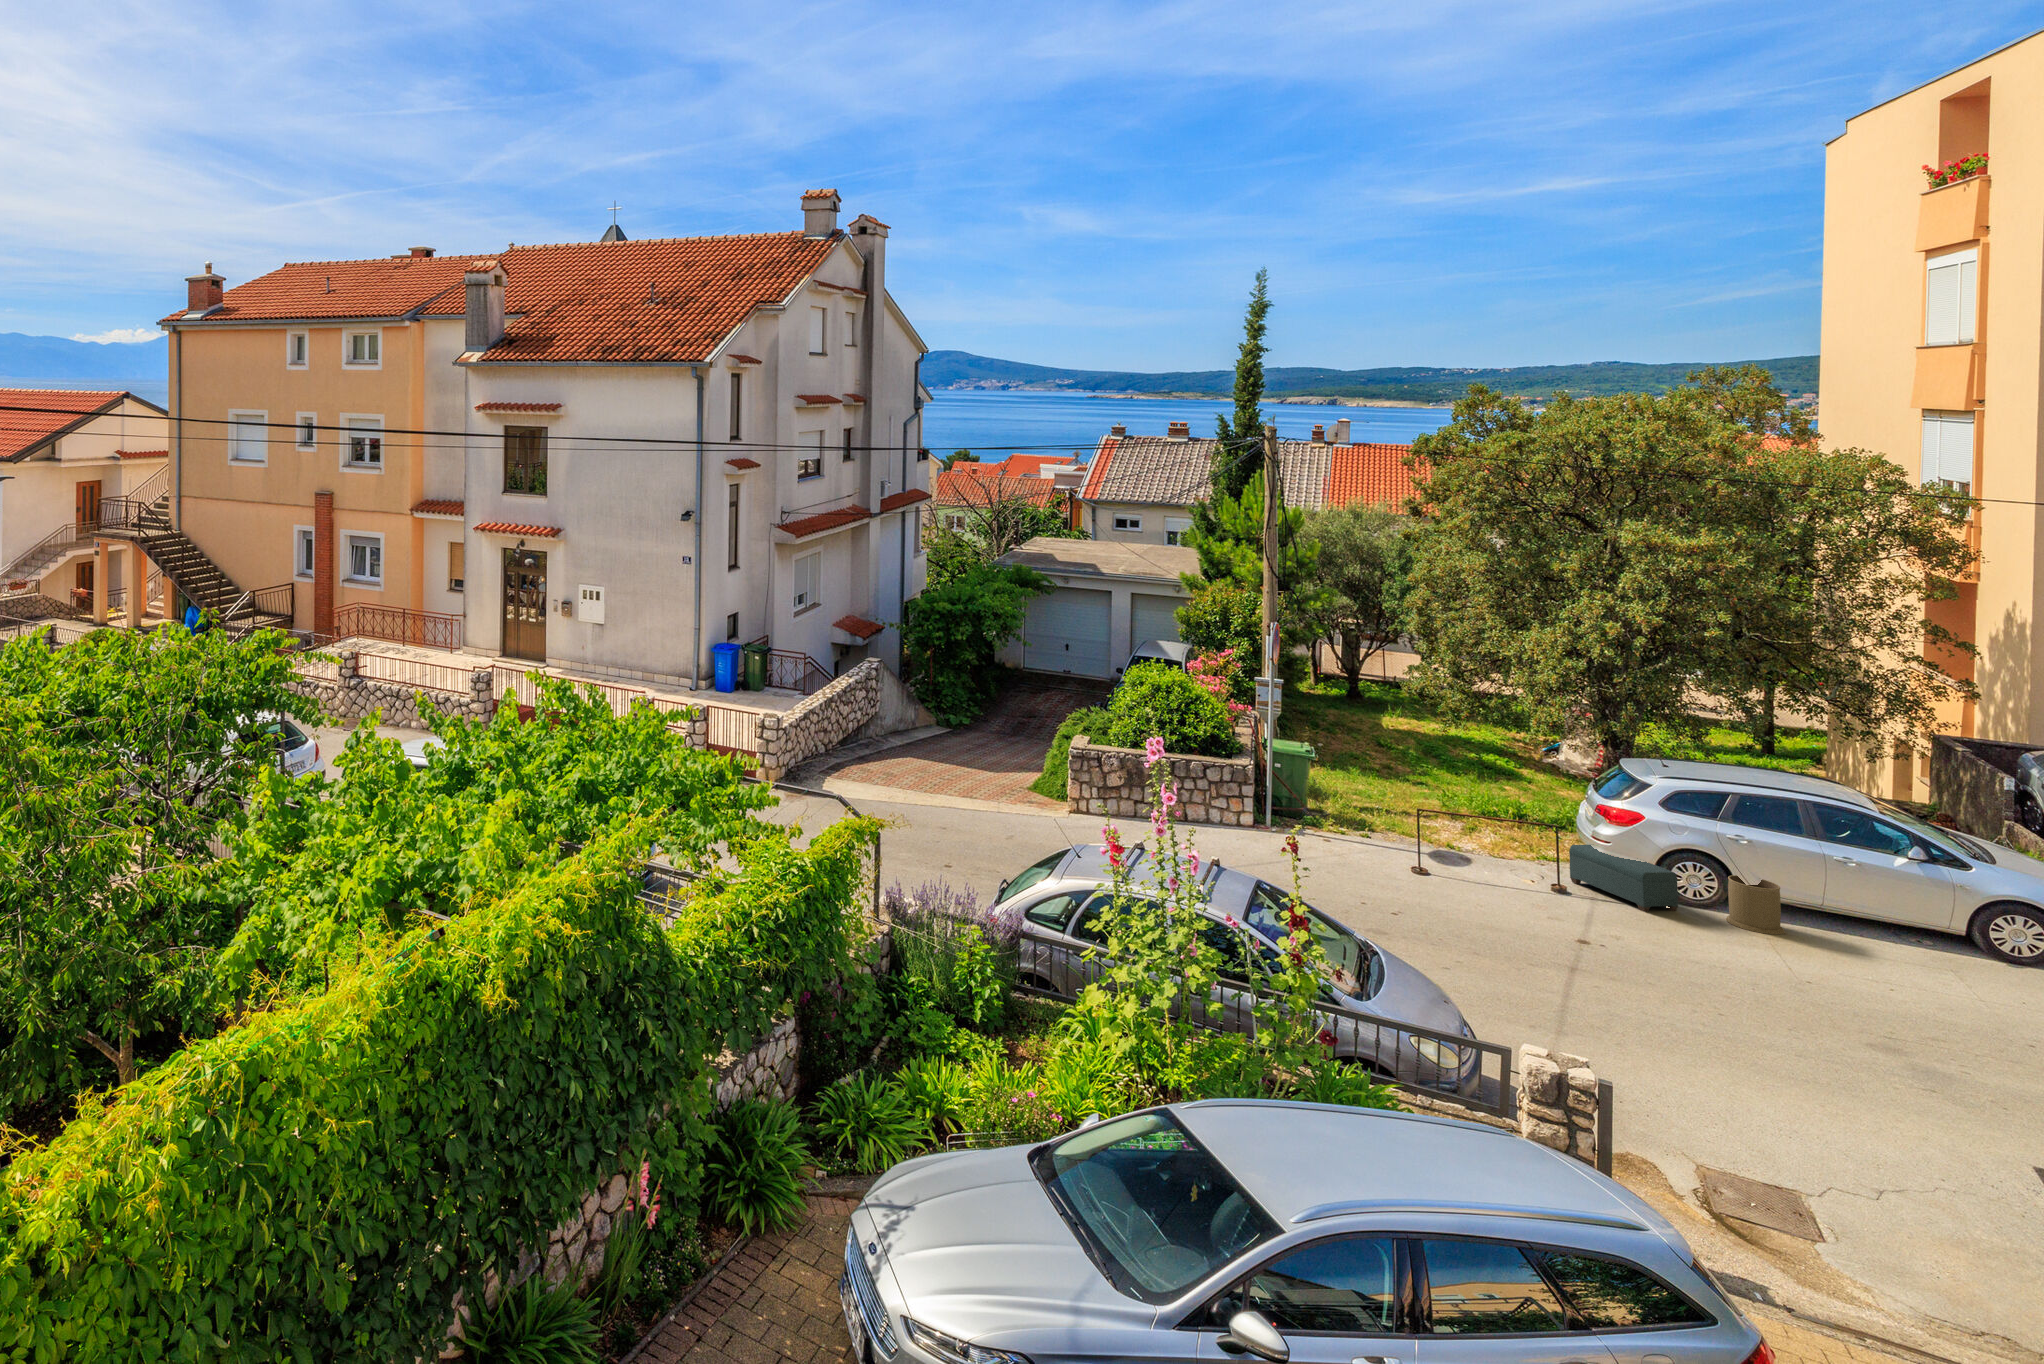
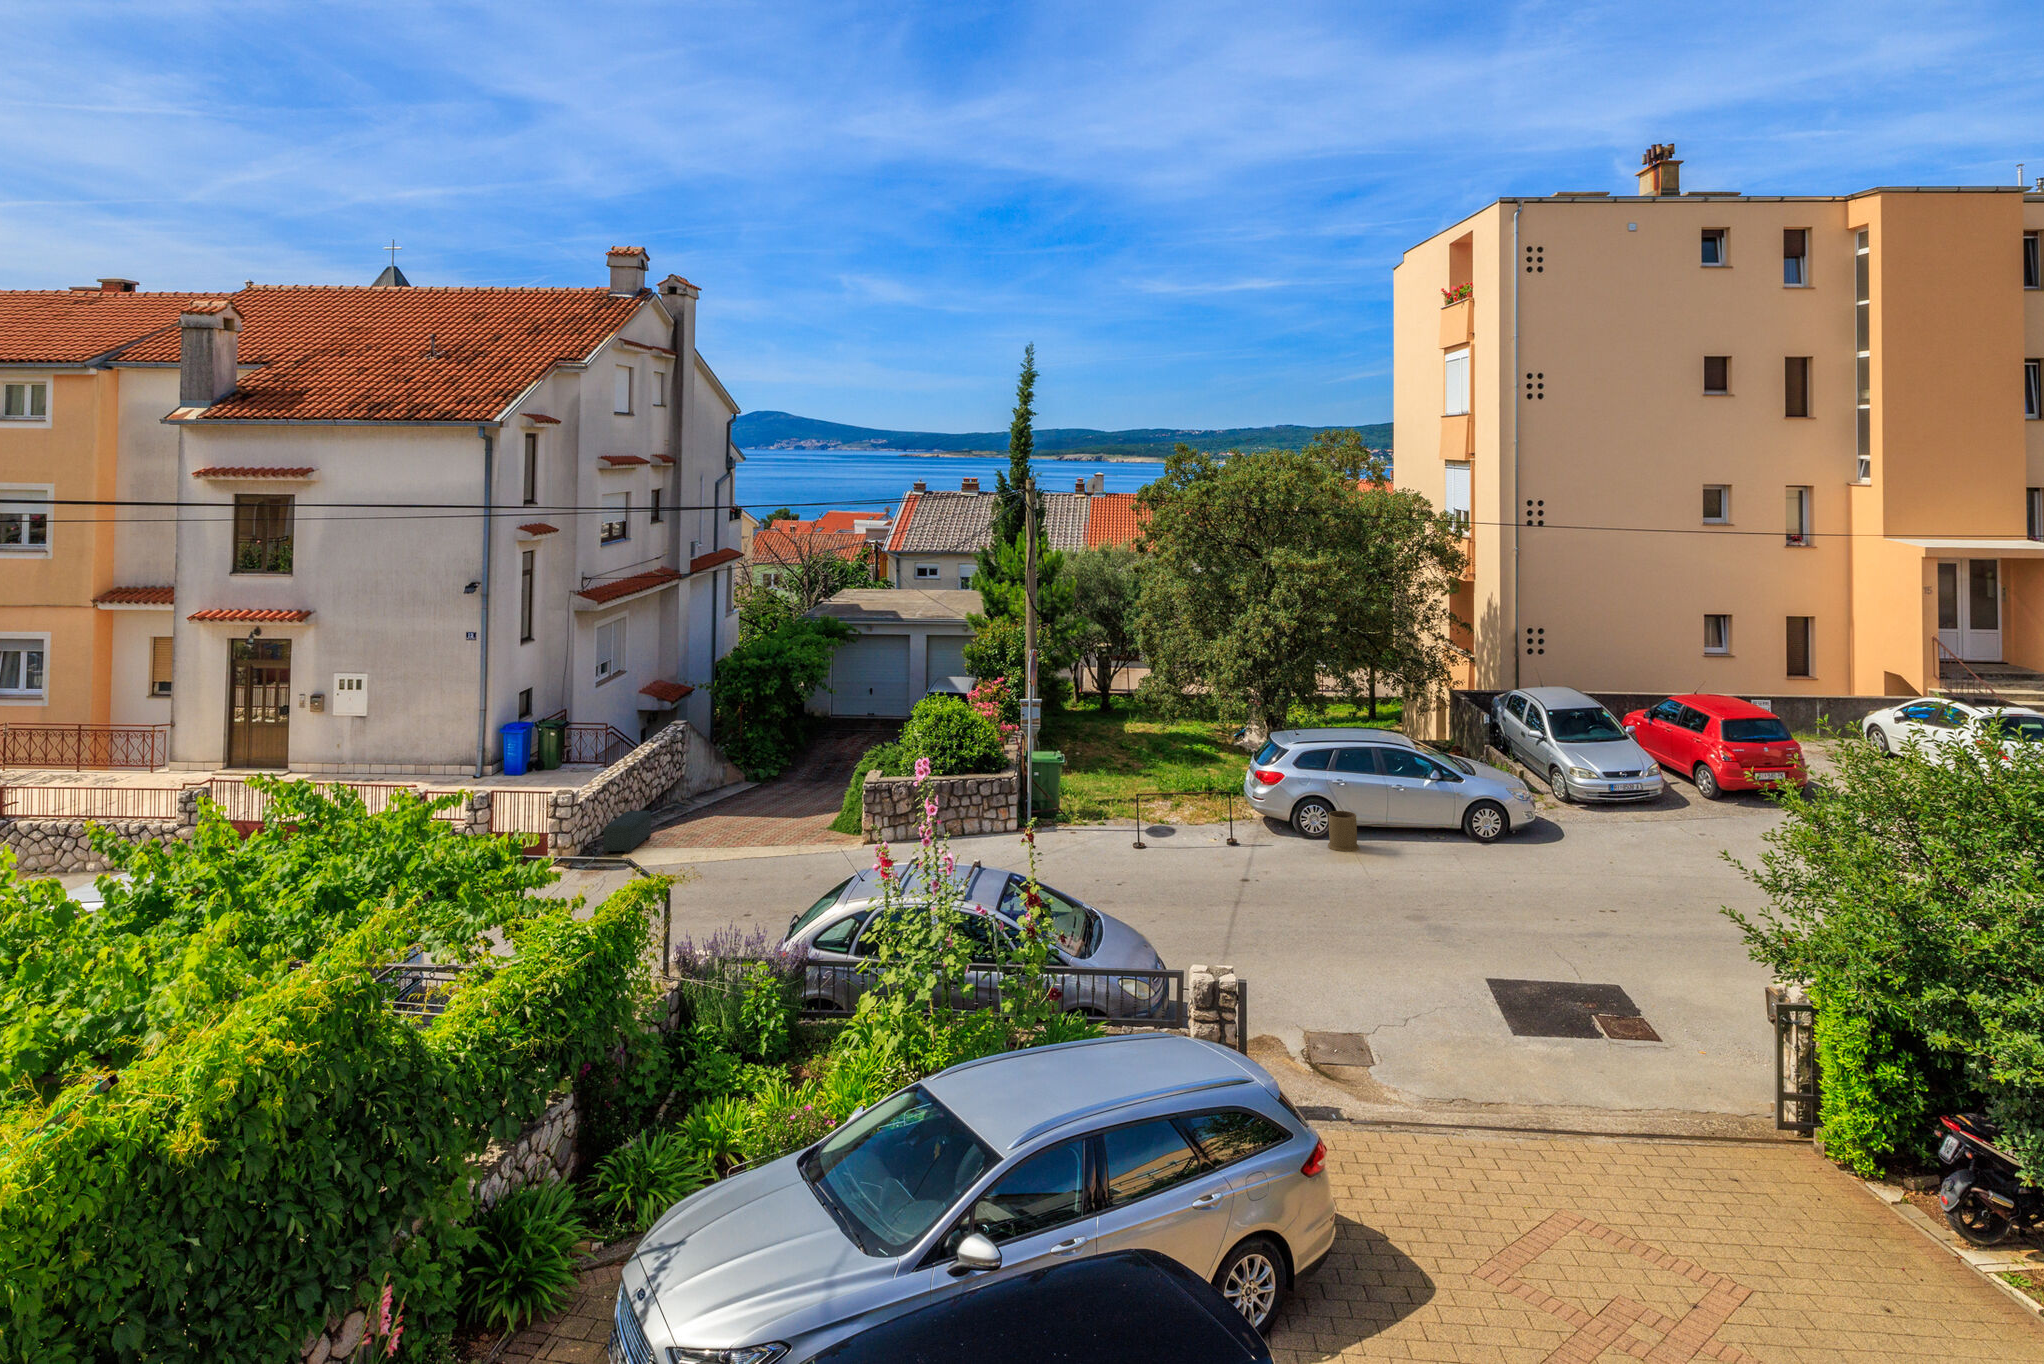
potted tree: present [1304,777,1329,816] -> none [1059,778,1082,814]
bench: present [1569,845,1678,912] -> present [603,811,651,855]

